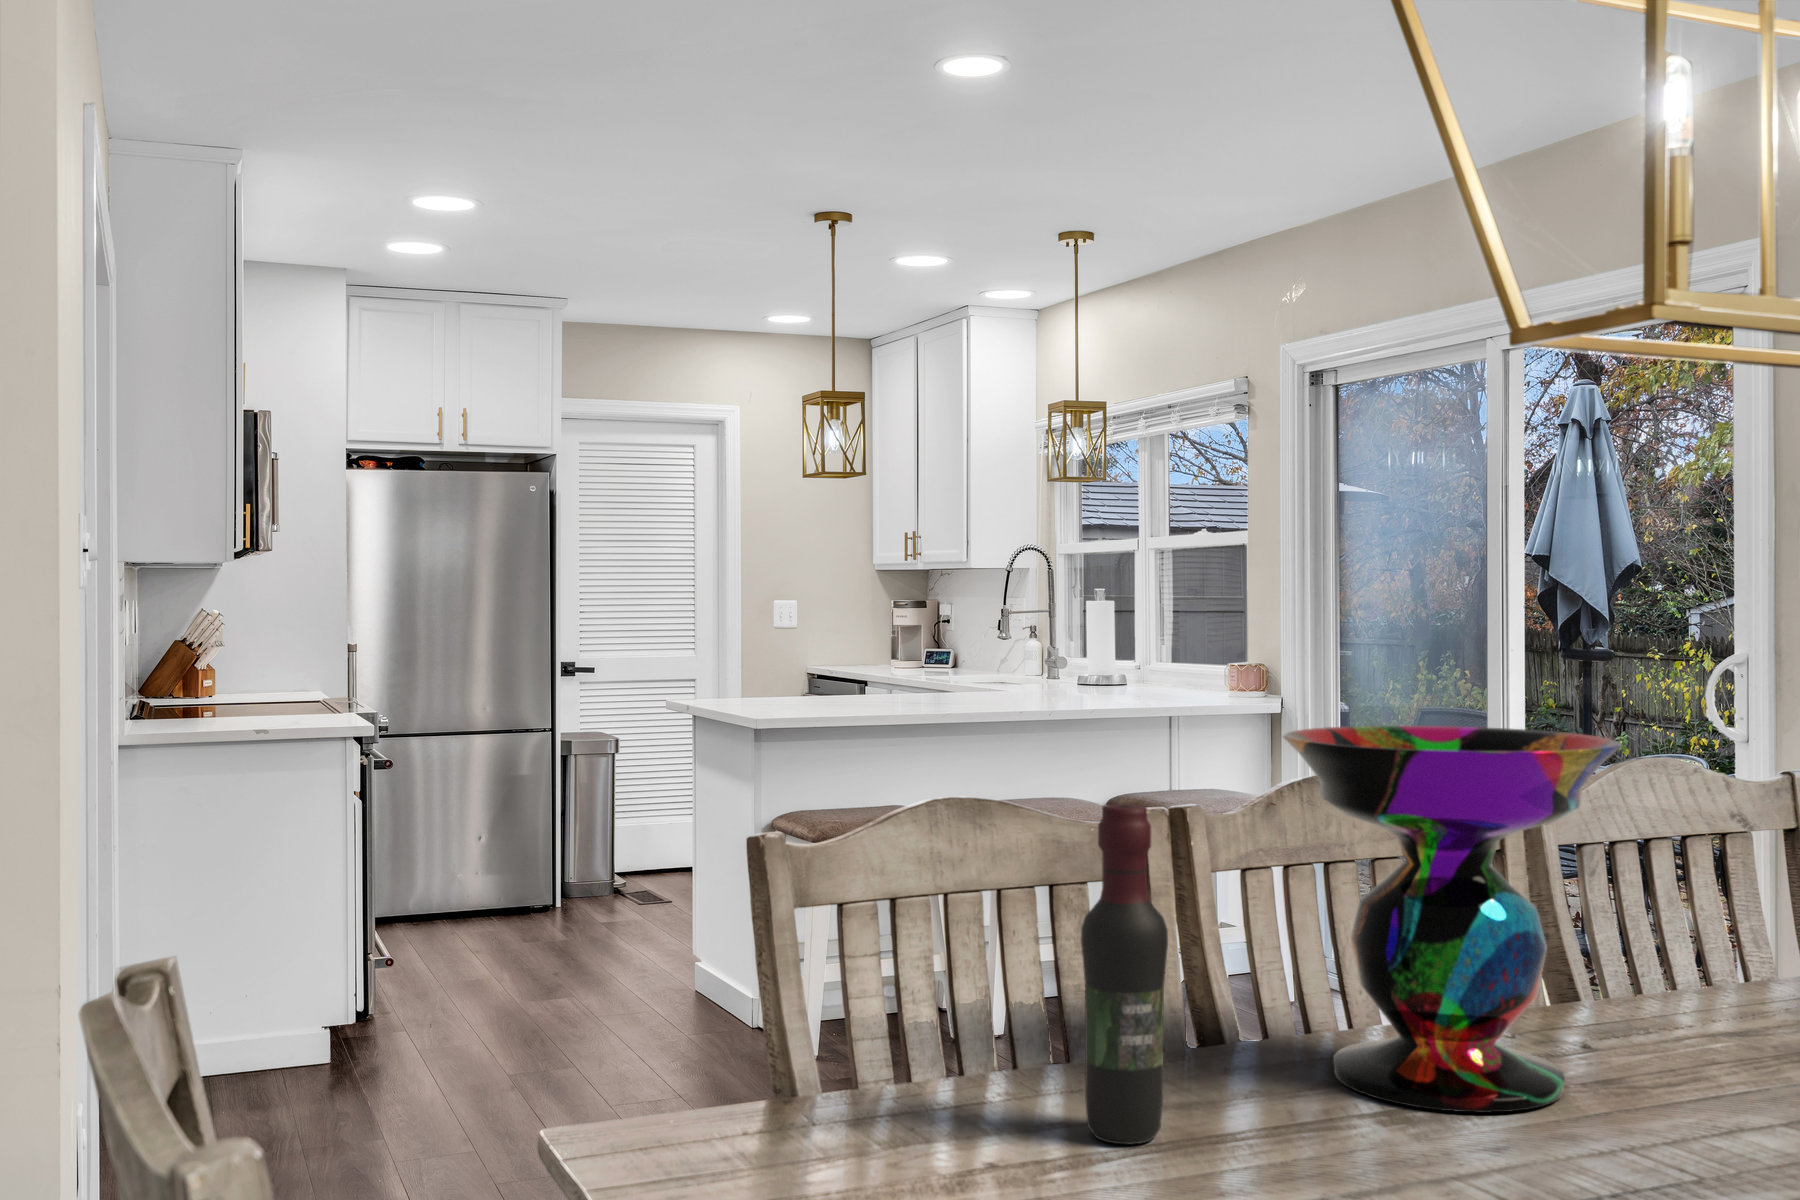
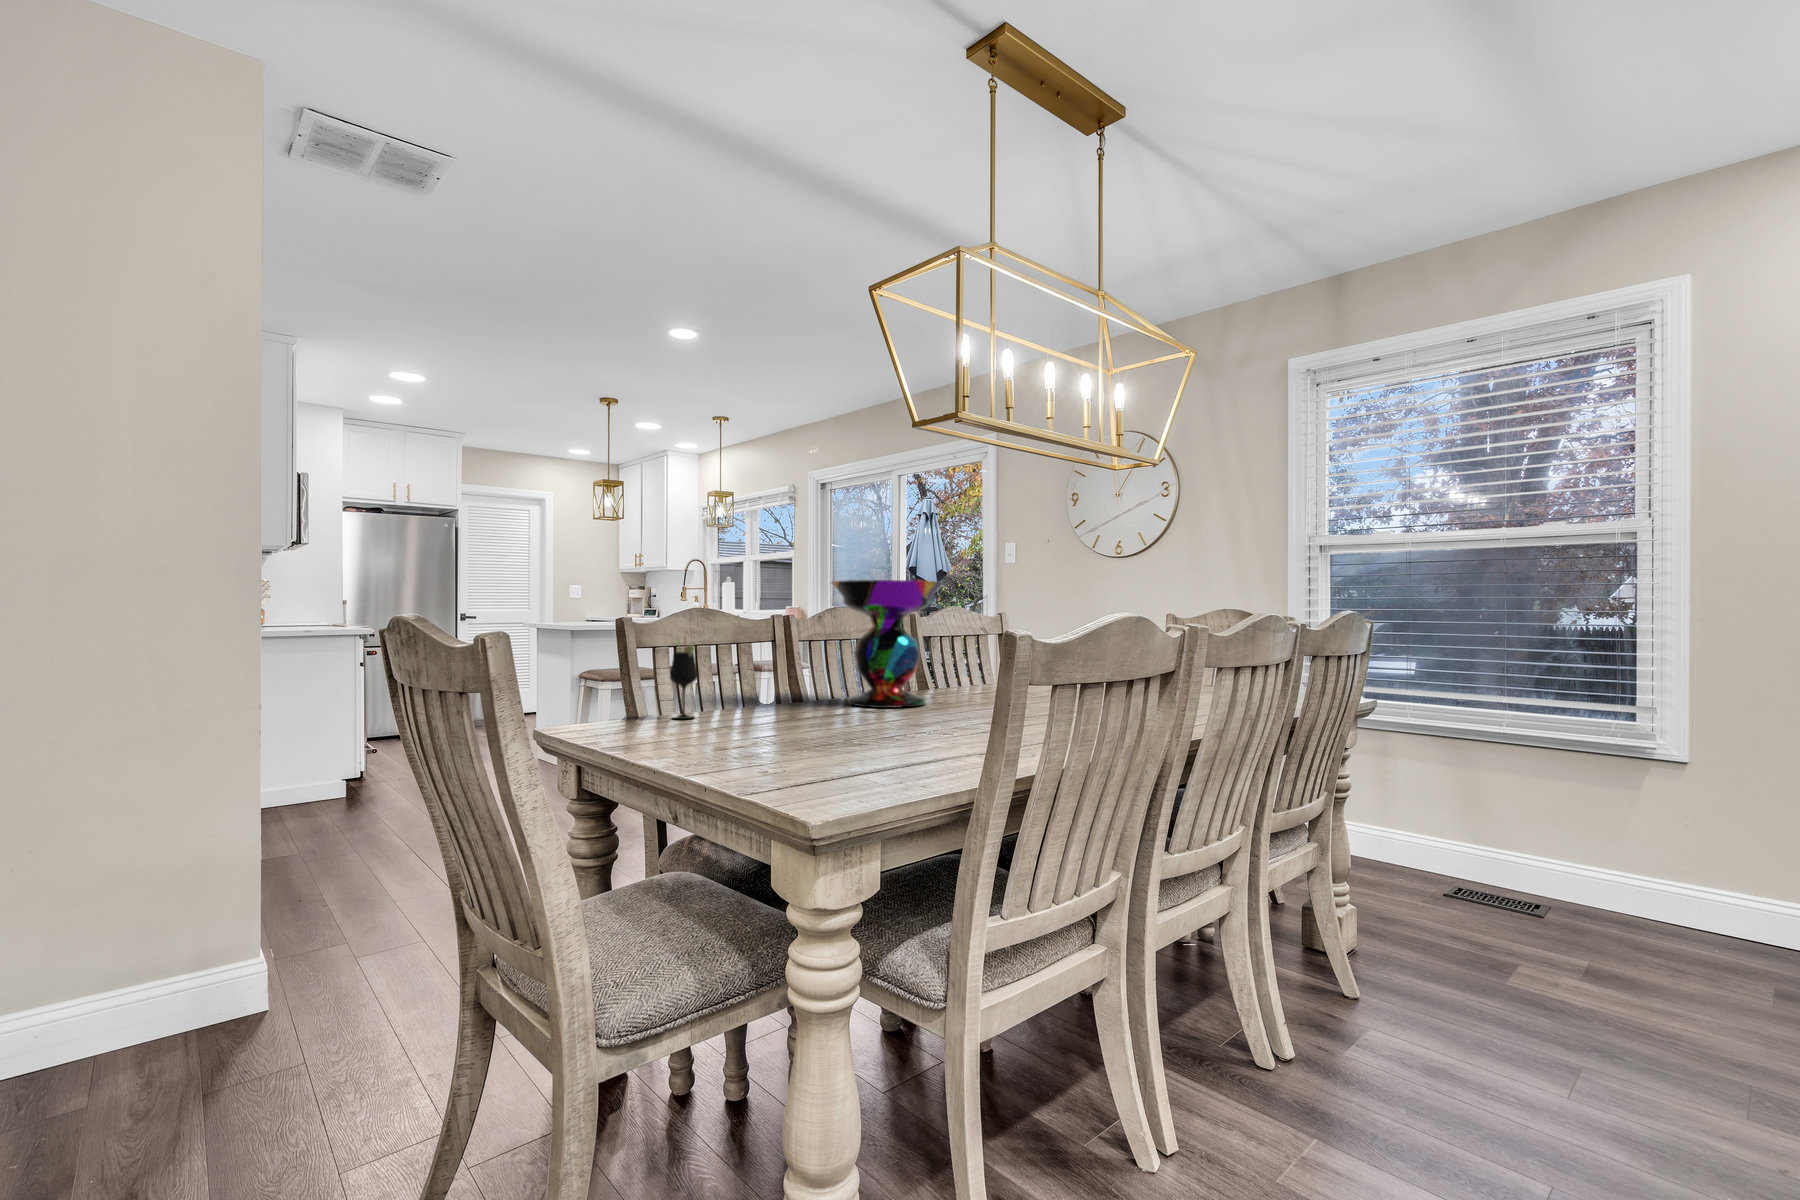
wine bottle: present [1081,804,1168,1144] -> none [763,597,794,717]
wine glass: none [837,915,908,1135] -> present [670,638,697,719]

